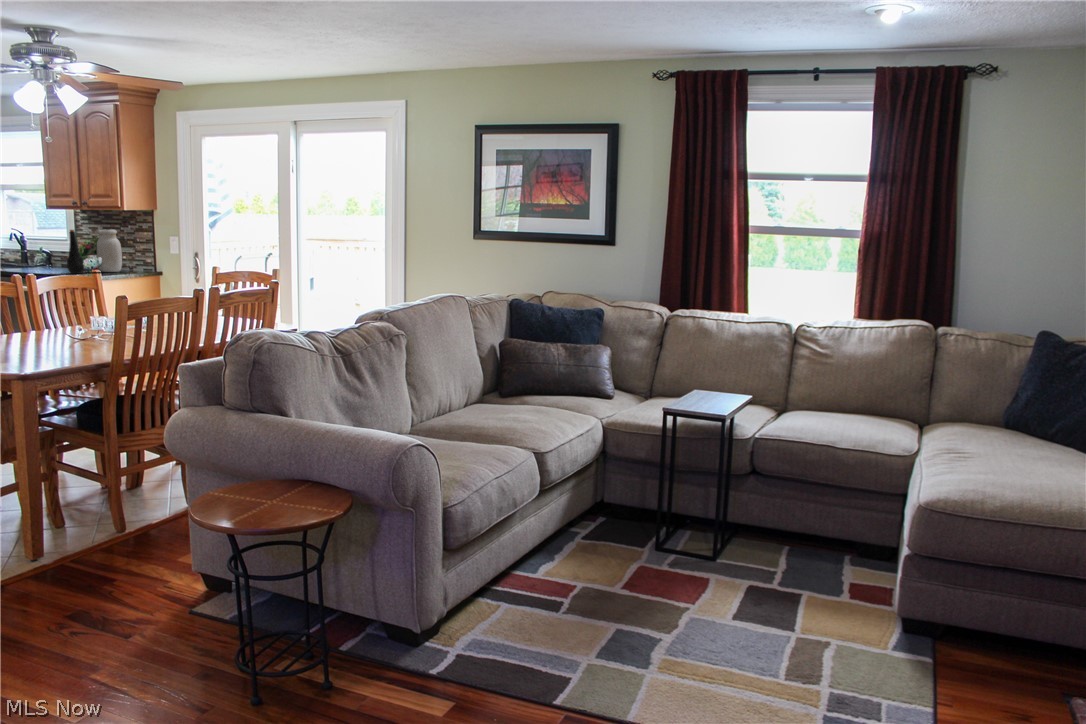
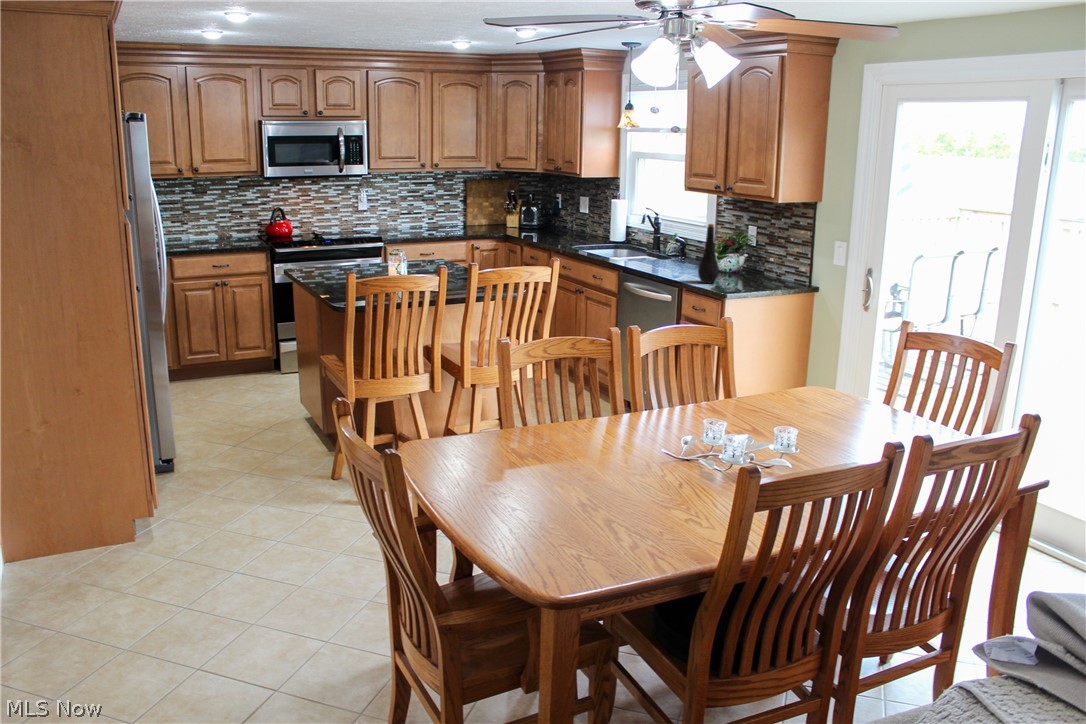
jar: present [97,229,122,272] -> none [736,224,768,283]

